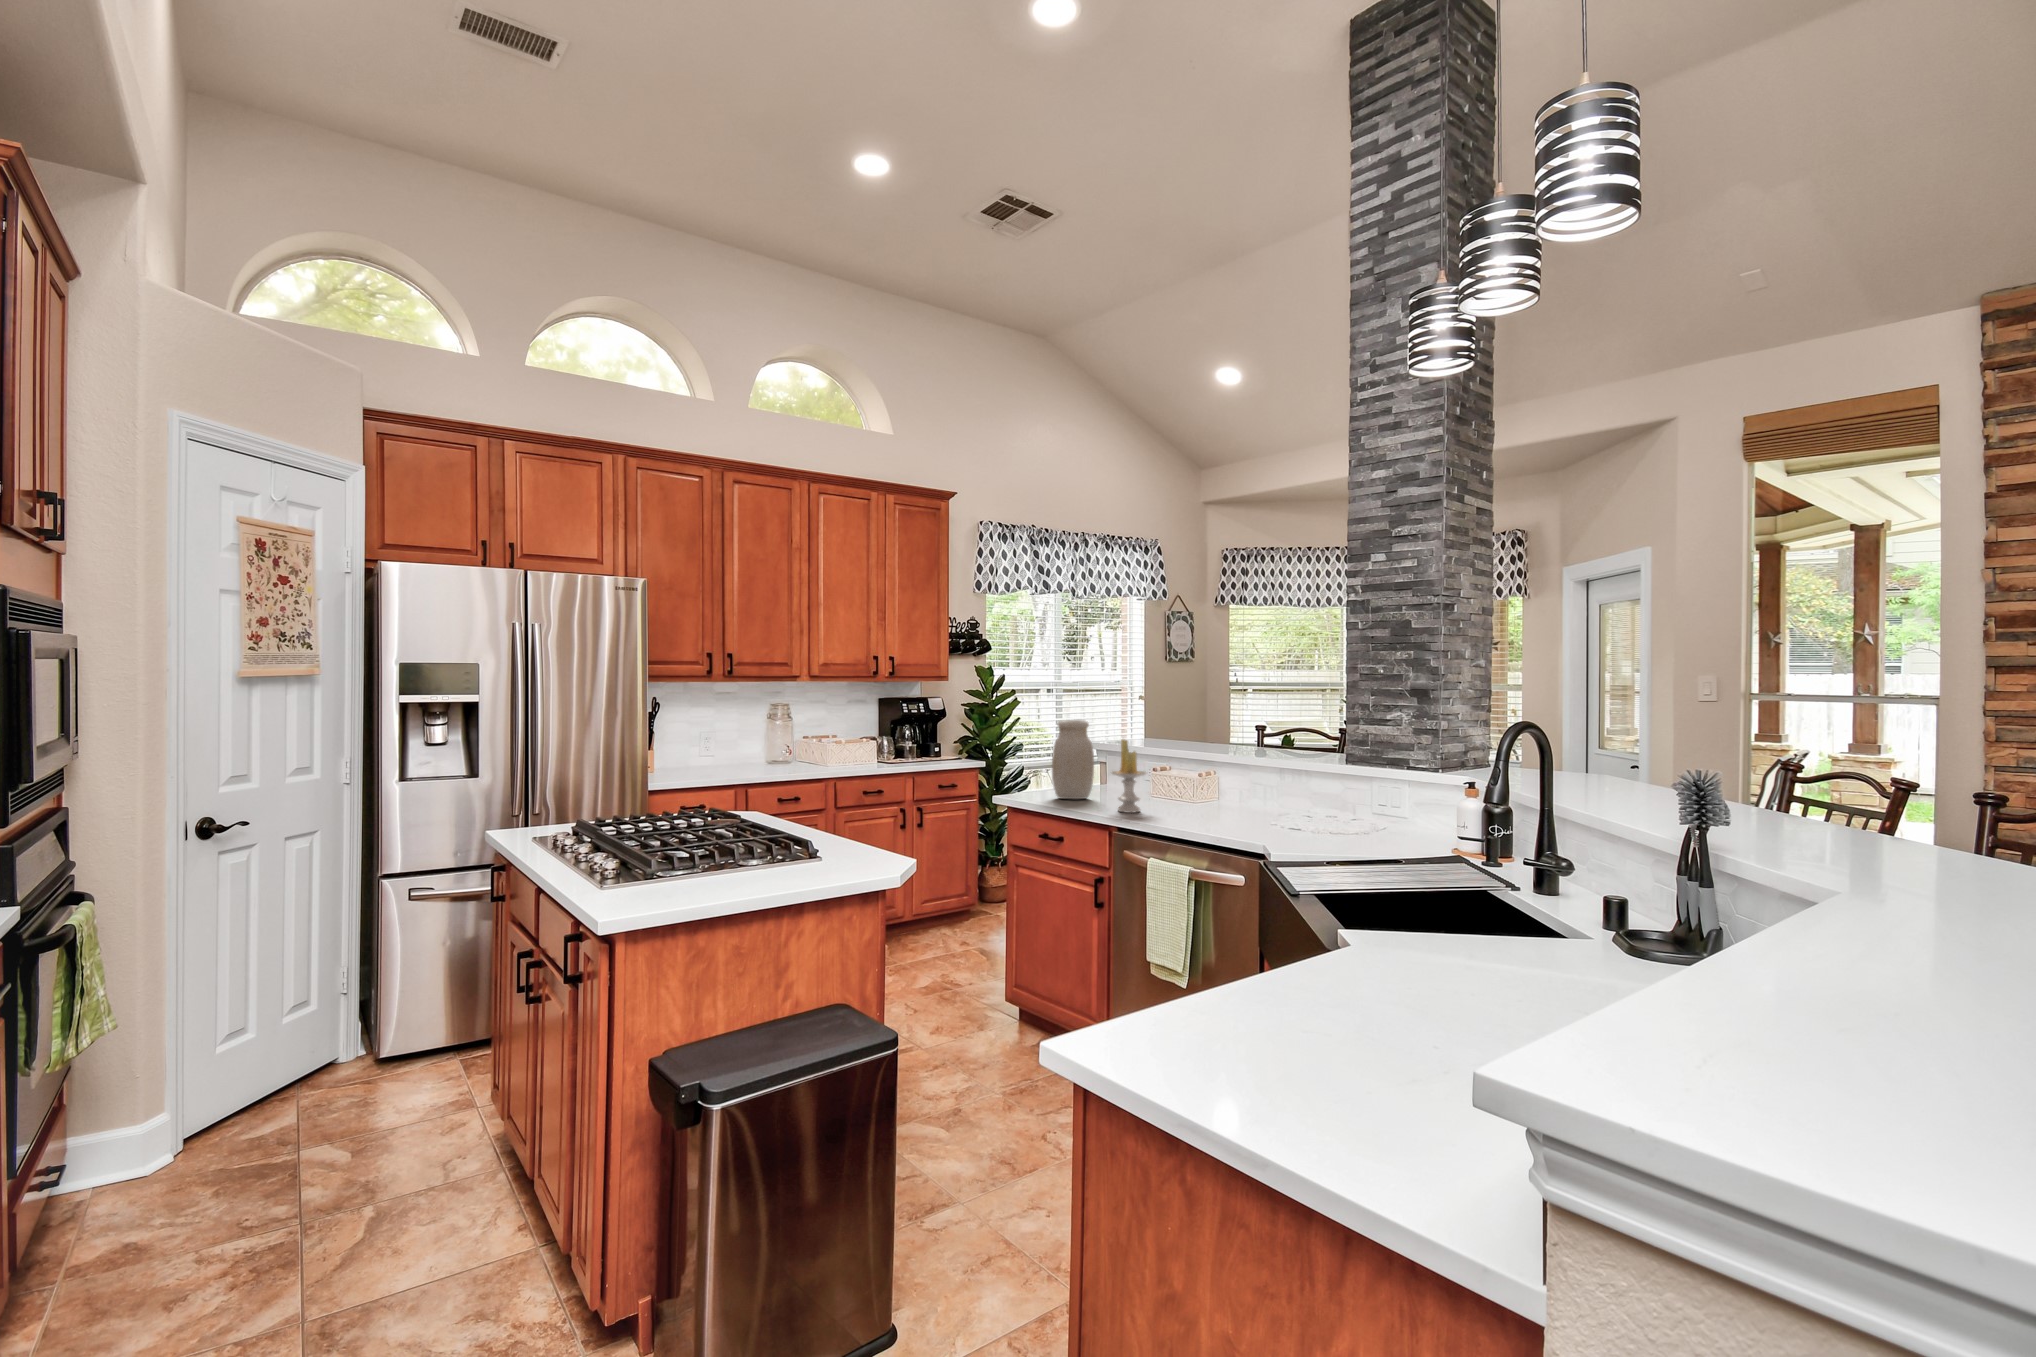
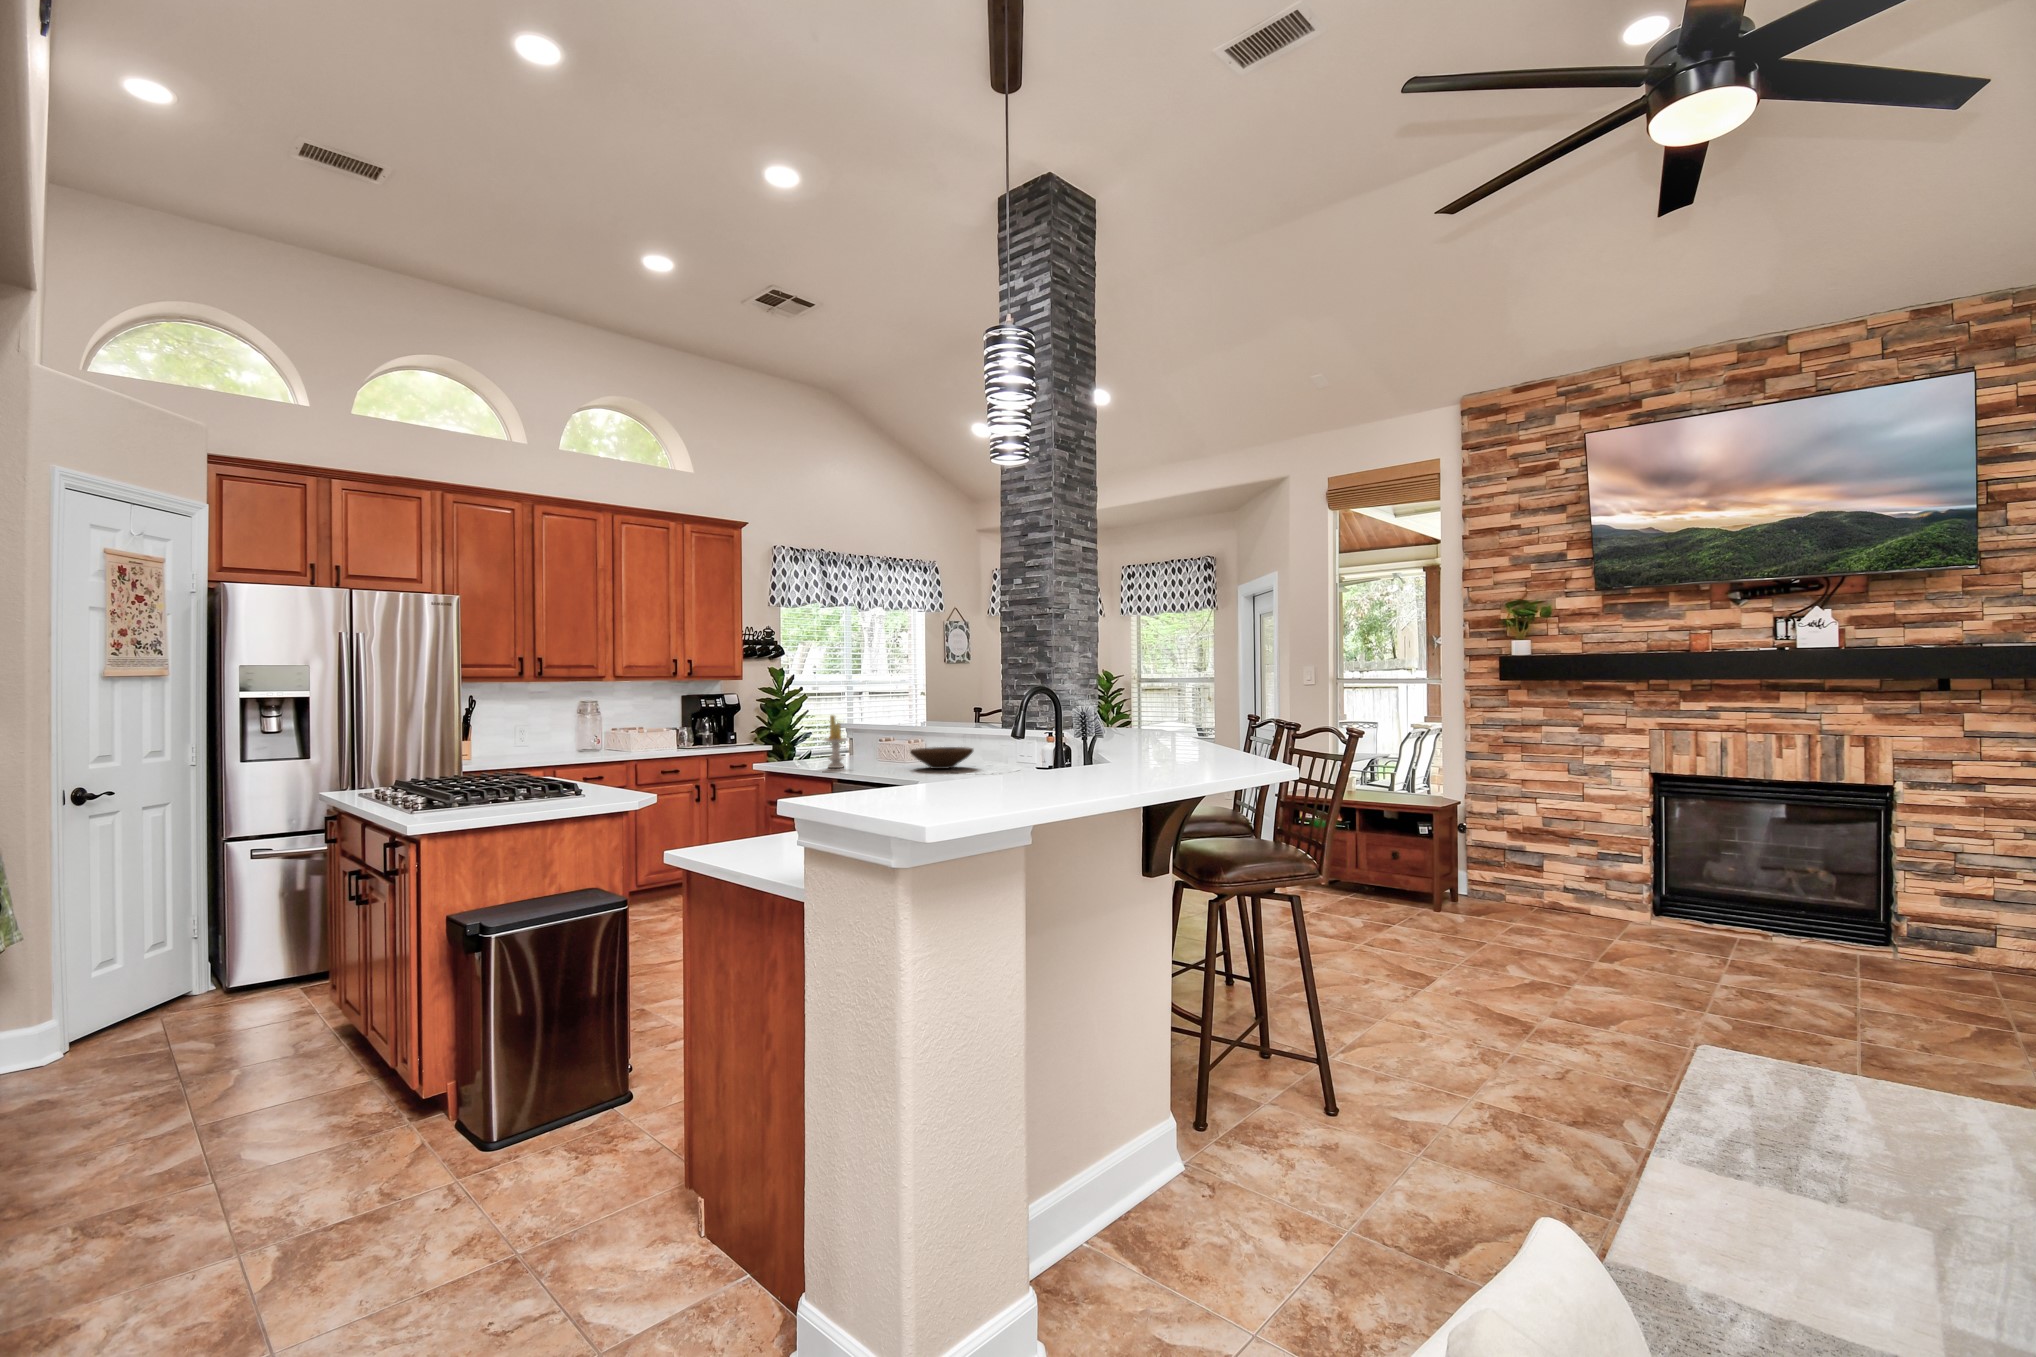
jar: present [1052,720,1094,799] -> none [789,703,821,762]
wooden bowl: none [1237,787,1330,820] -> present [910,747,973,769]

